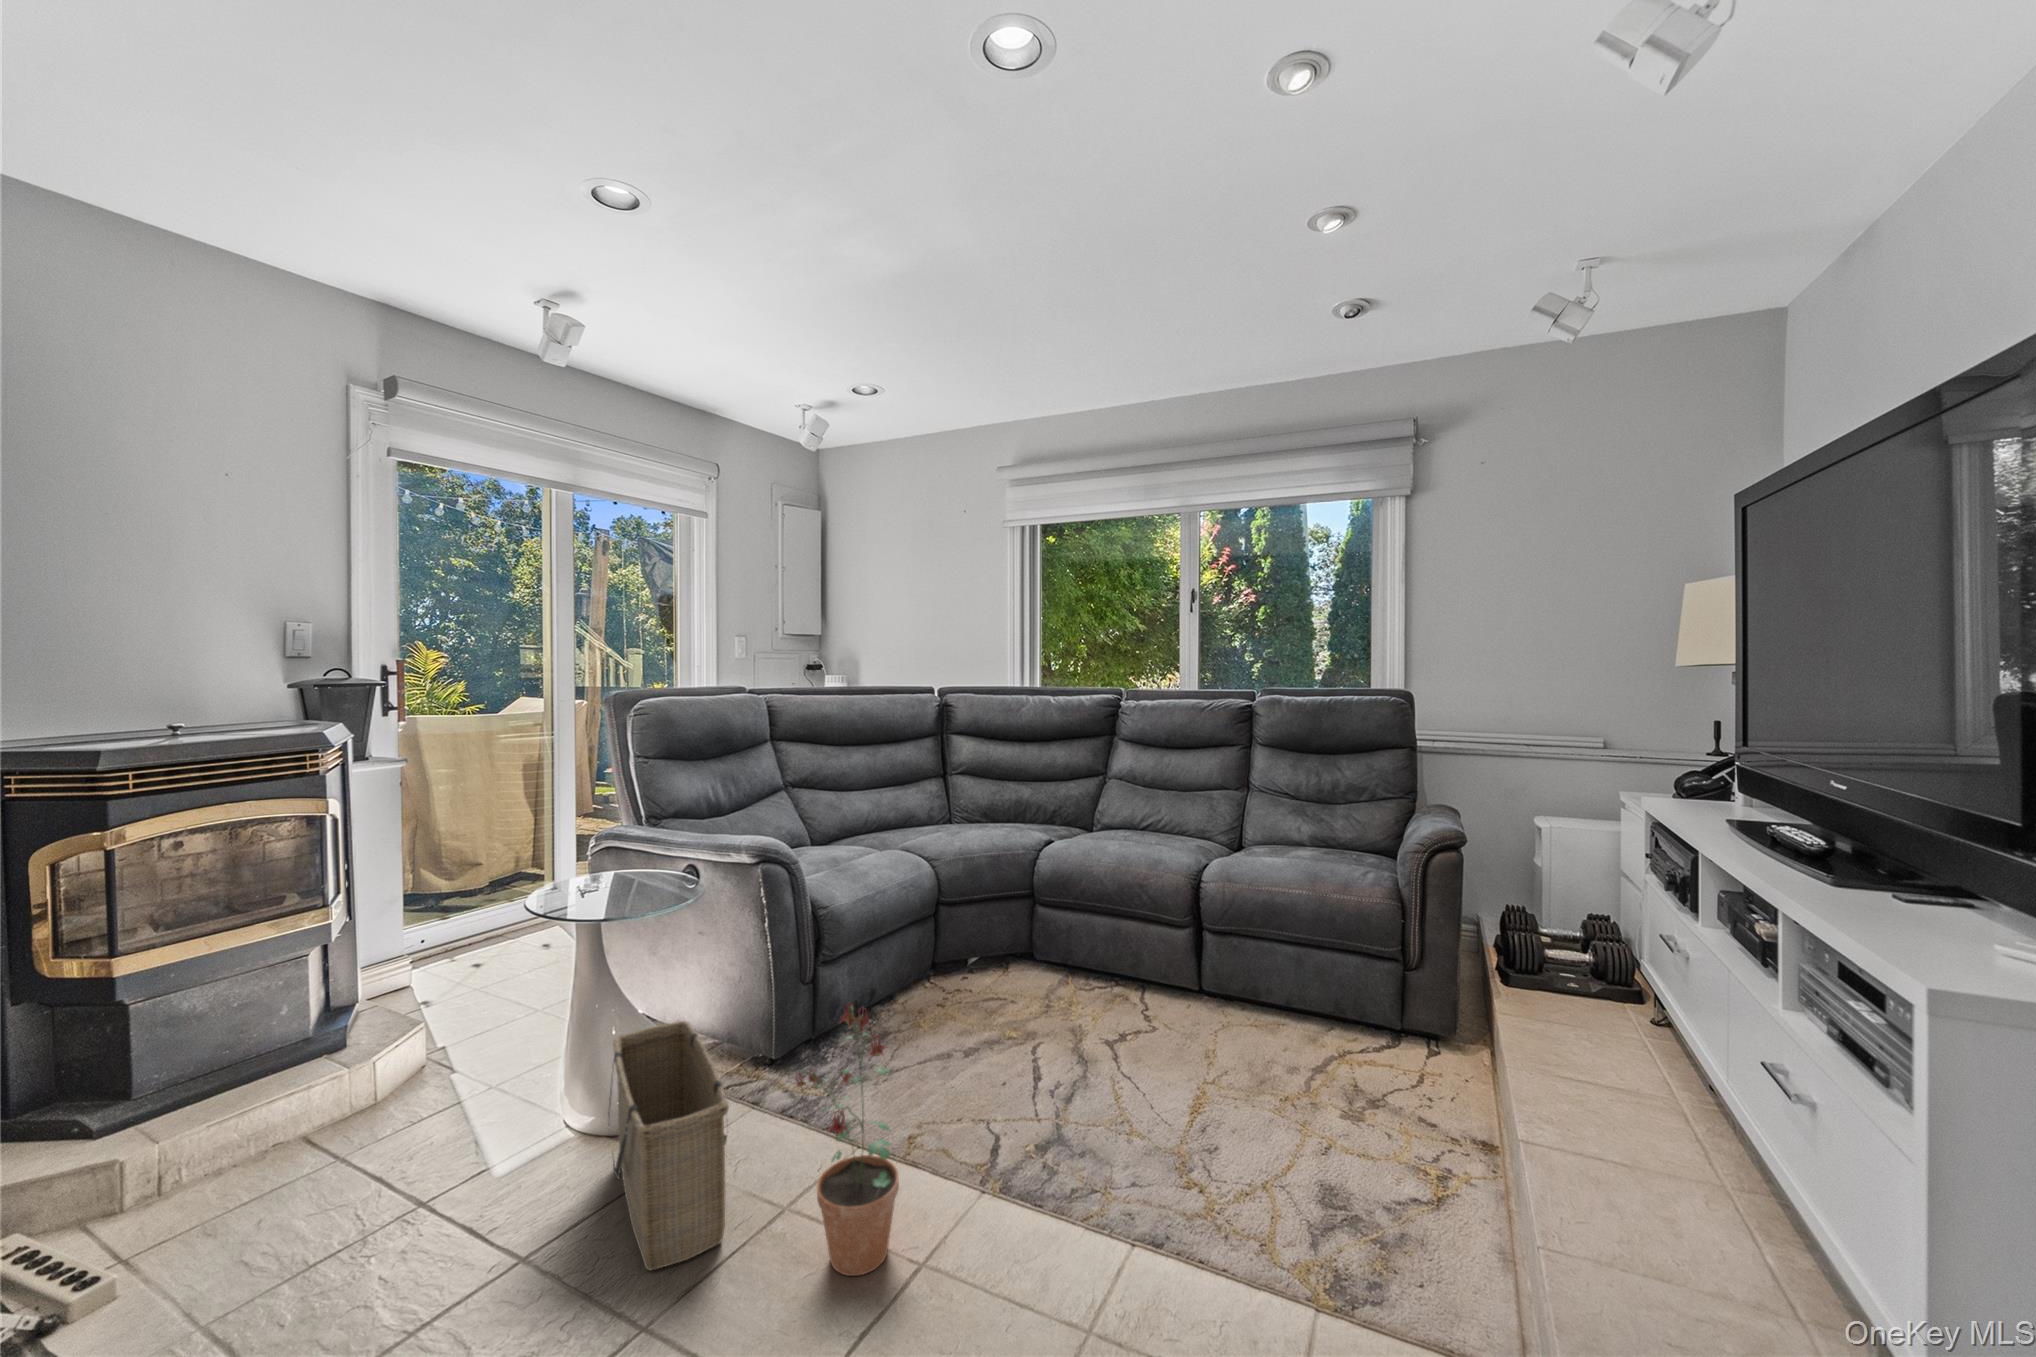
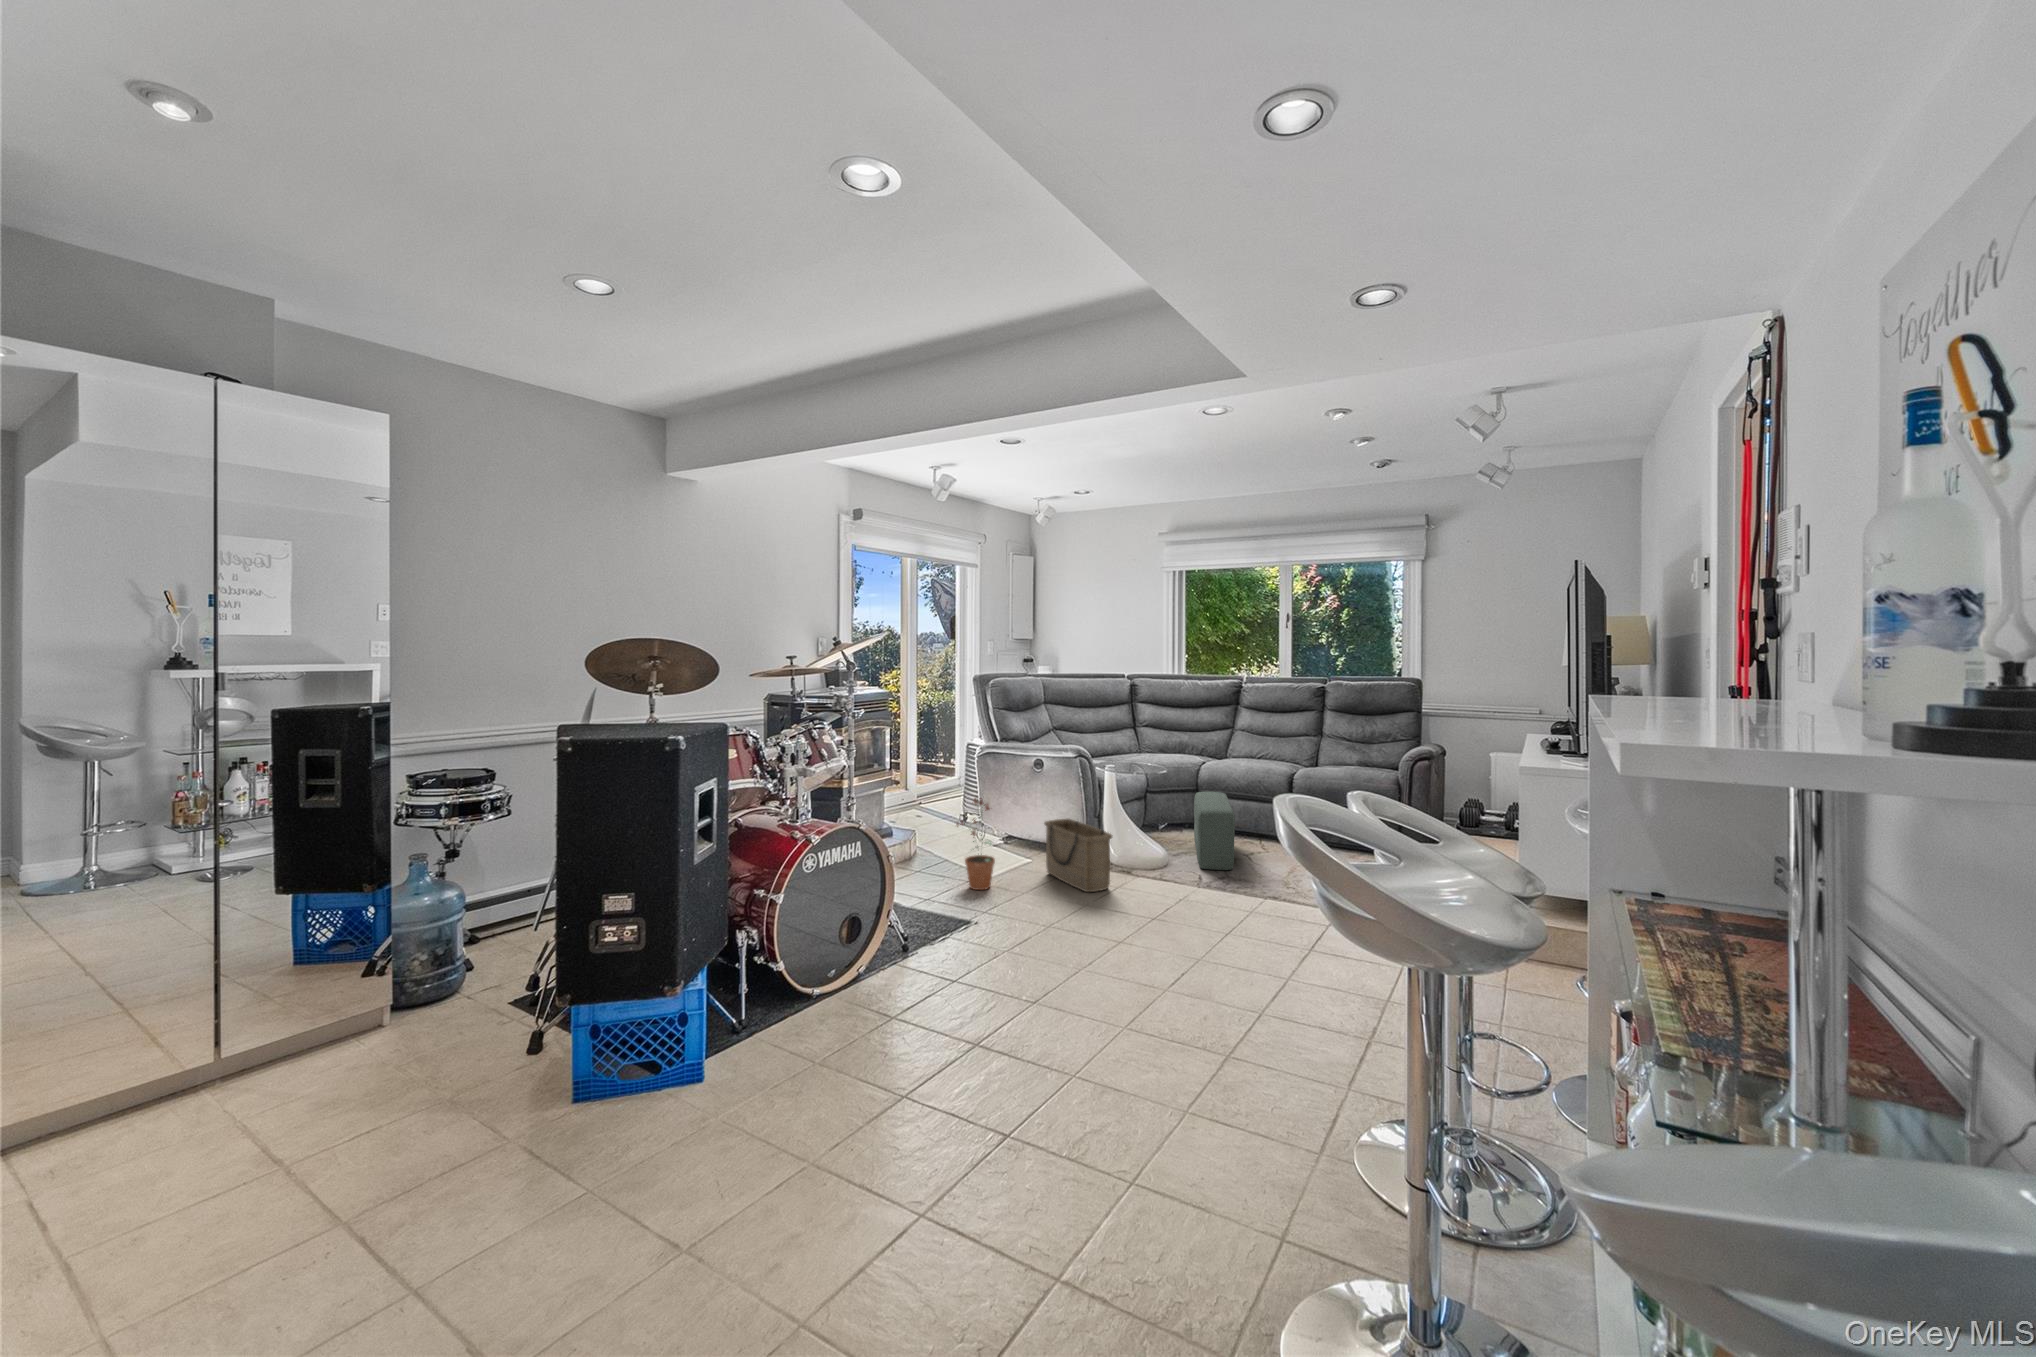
pouf: none [988,914,1072,1124] -> present [1194,792,1235,870]
potted plant: present [796,1004,899,1276] -> present [957,798,995,890]

